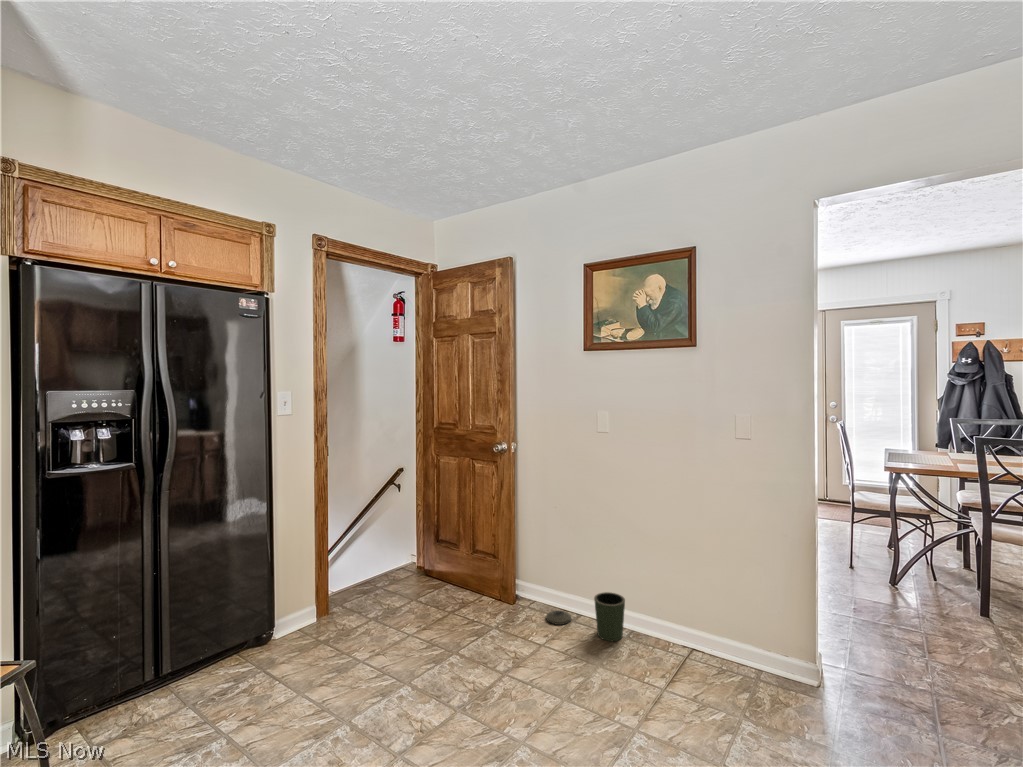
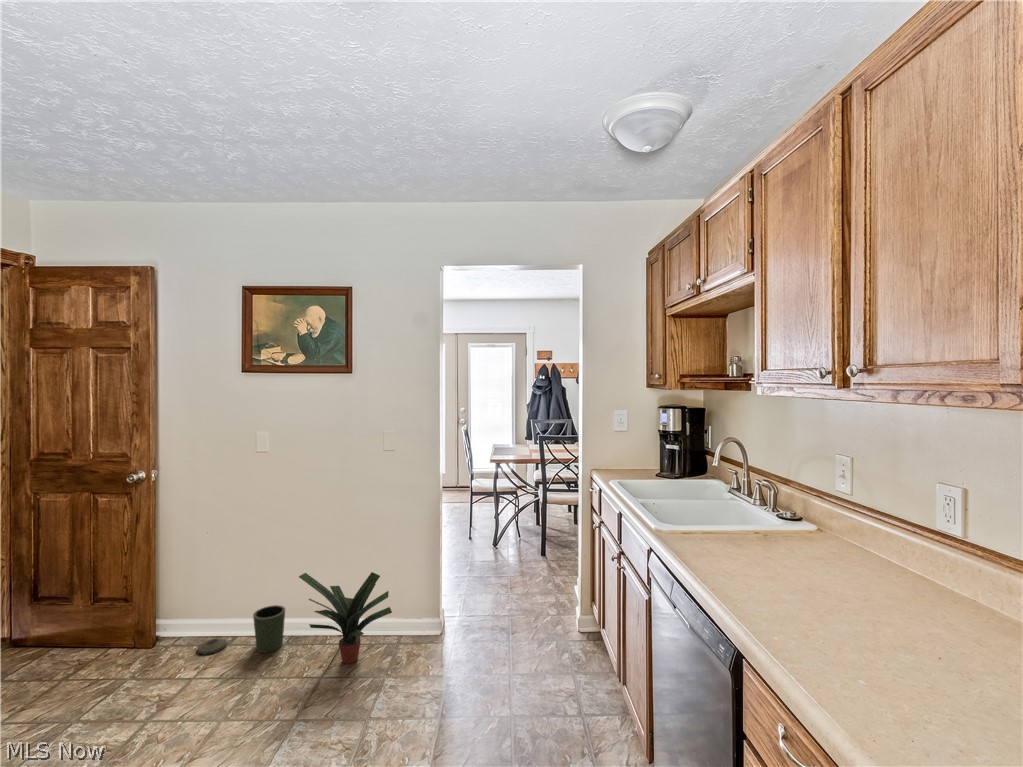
potted plant: none [638,566,750,686] -> present [299,572,392,664]

